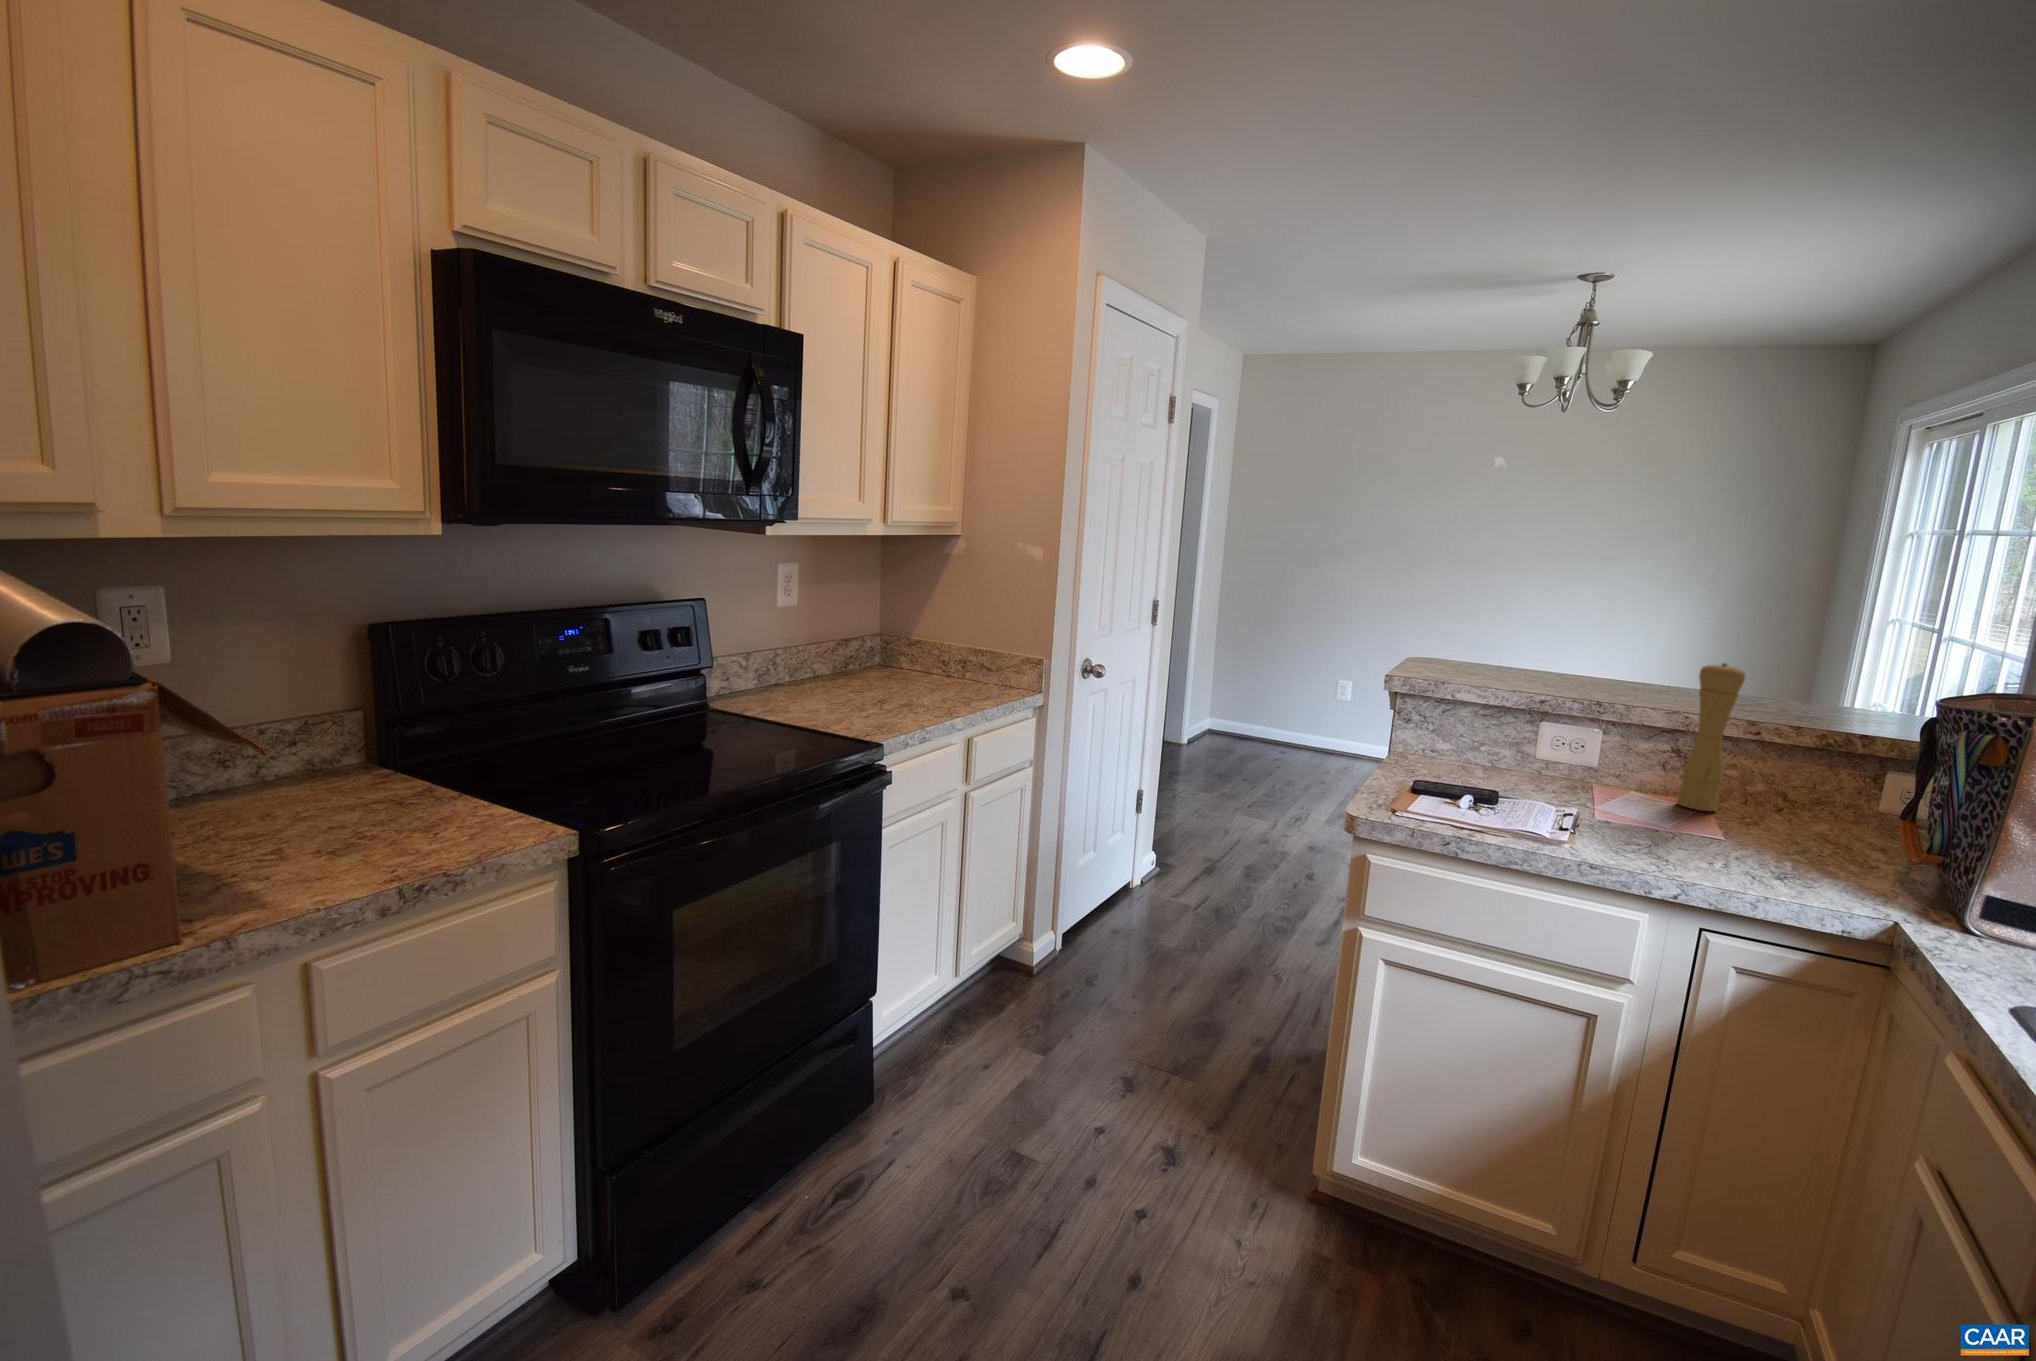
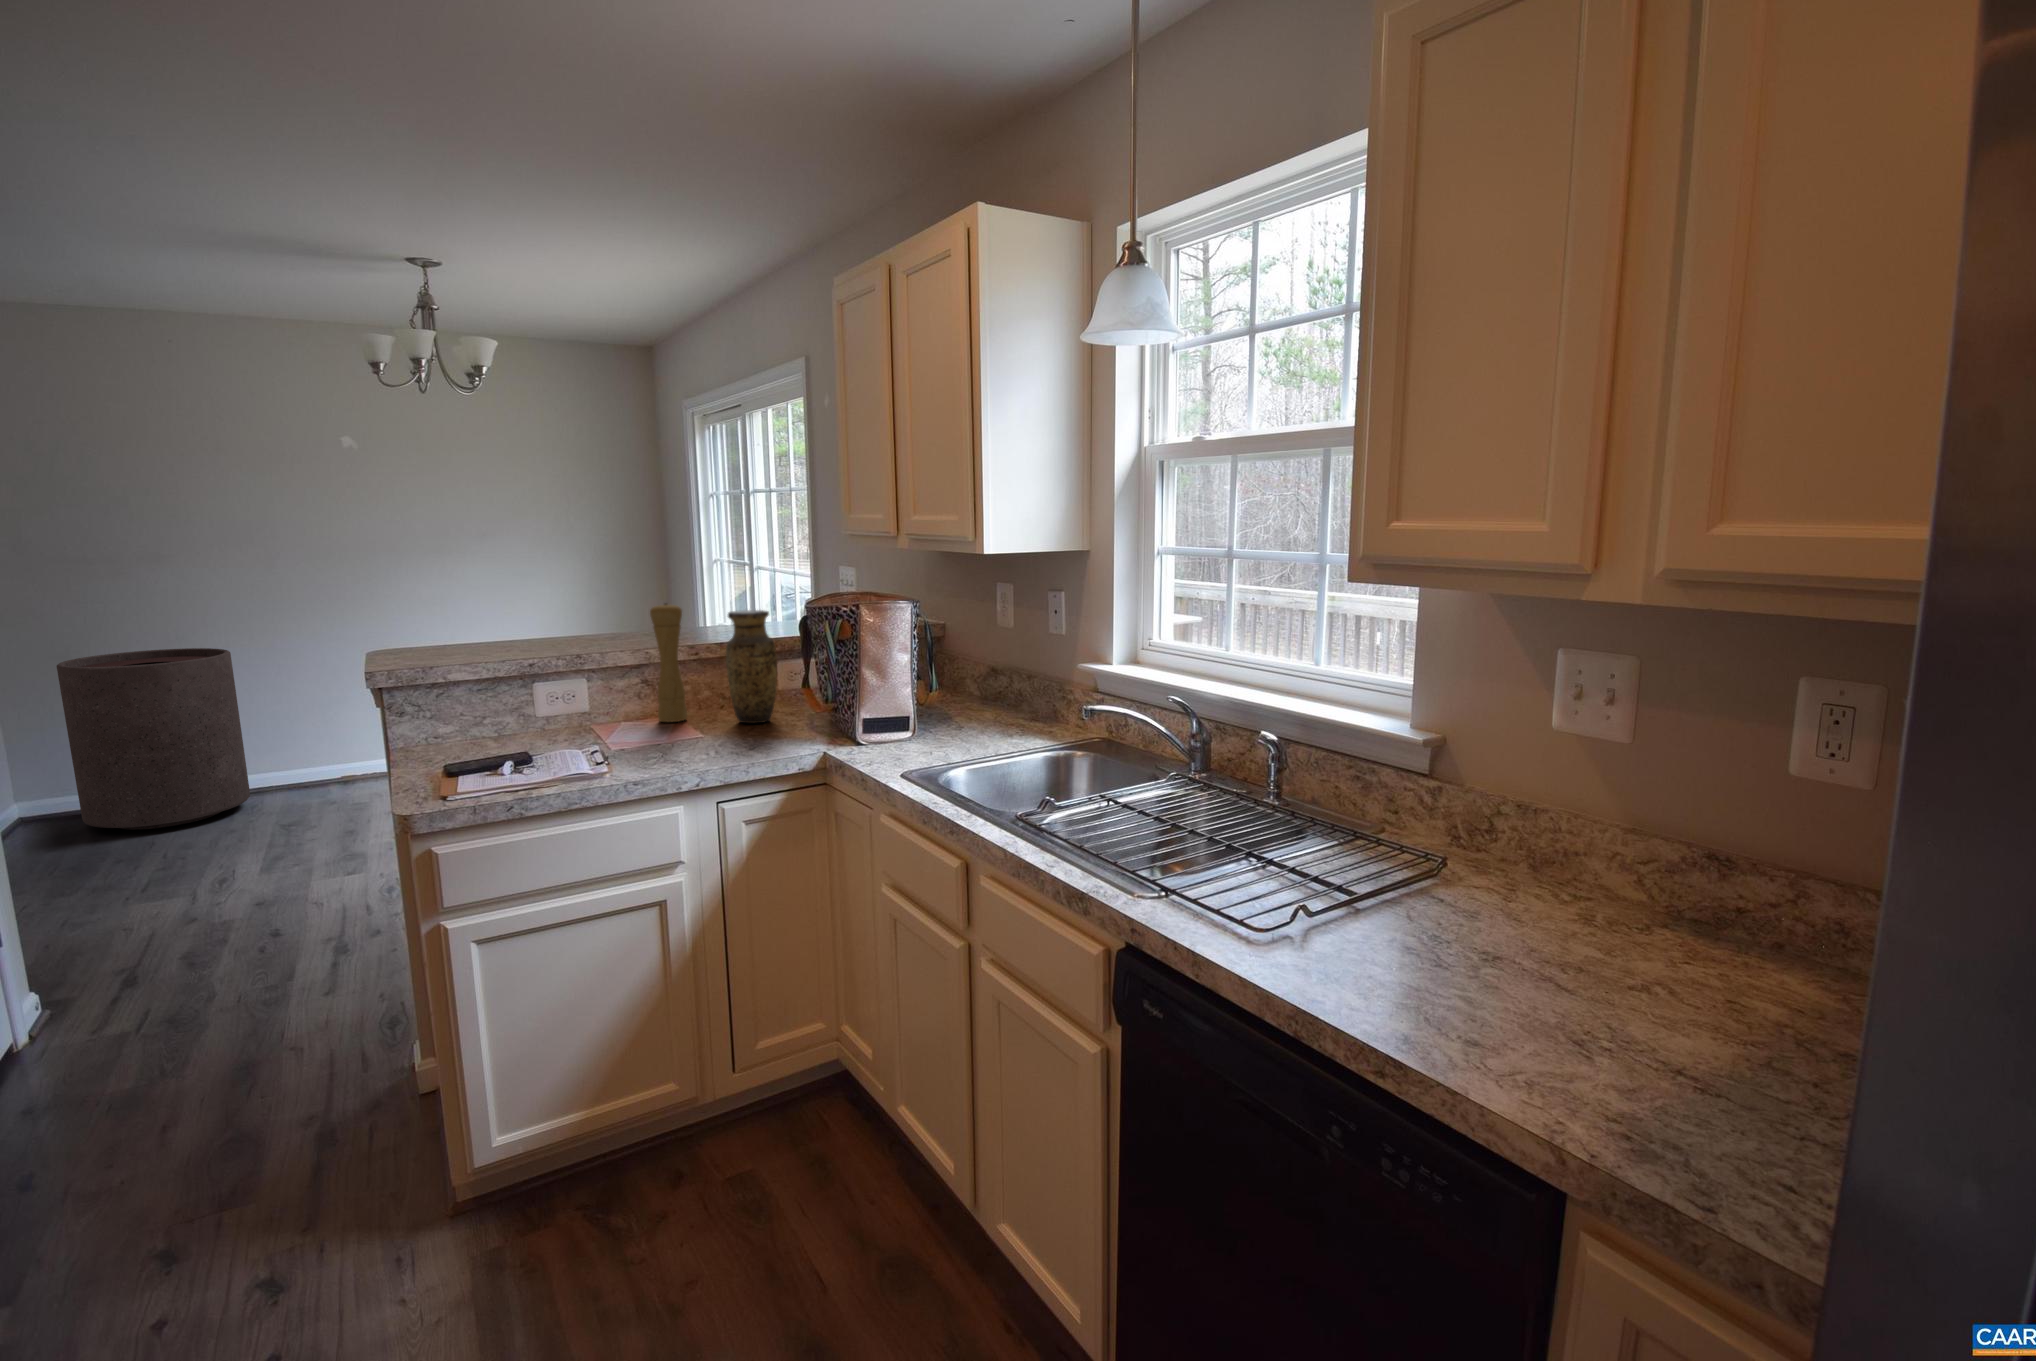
trash can: none [1229,621,1353,767] -> present [57,648,250,830]
vase: none [1783,691,1879,848] -> present [726,610,777,723]

